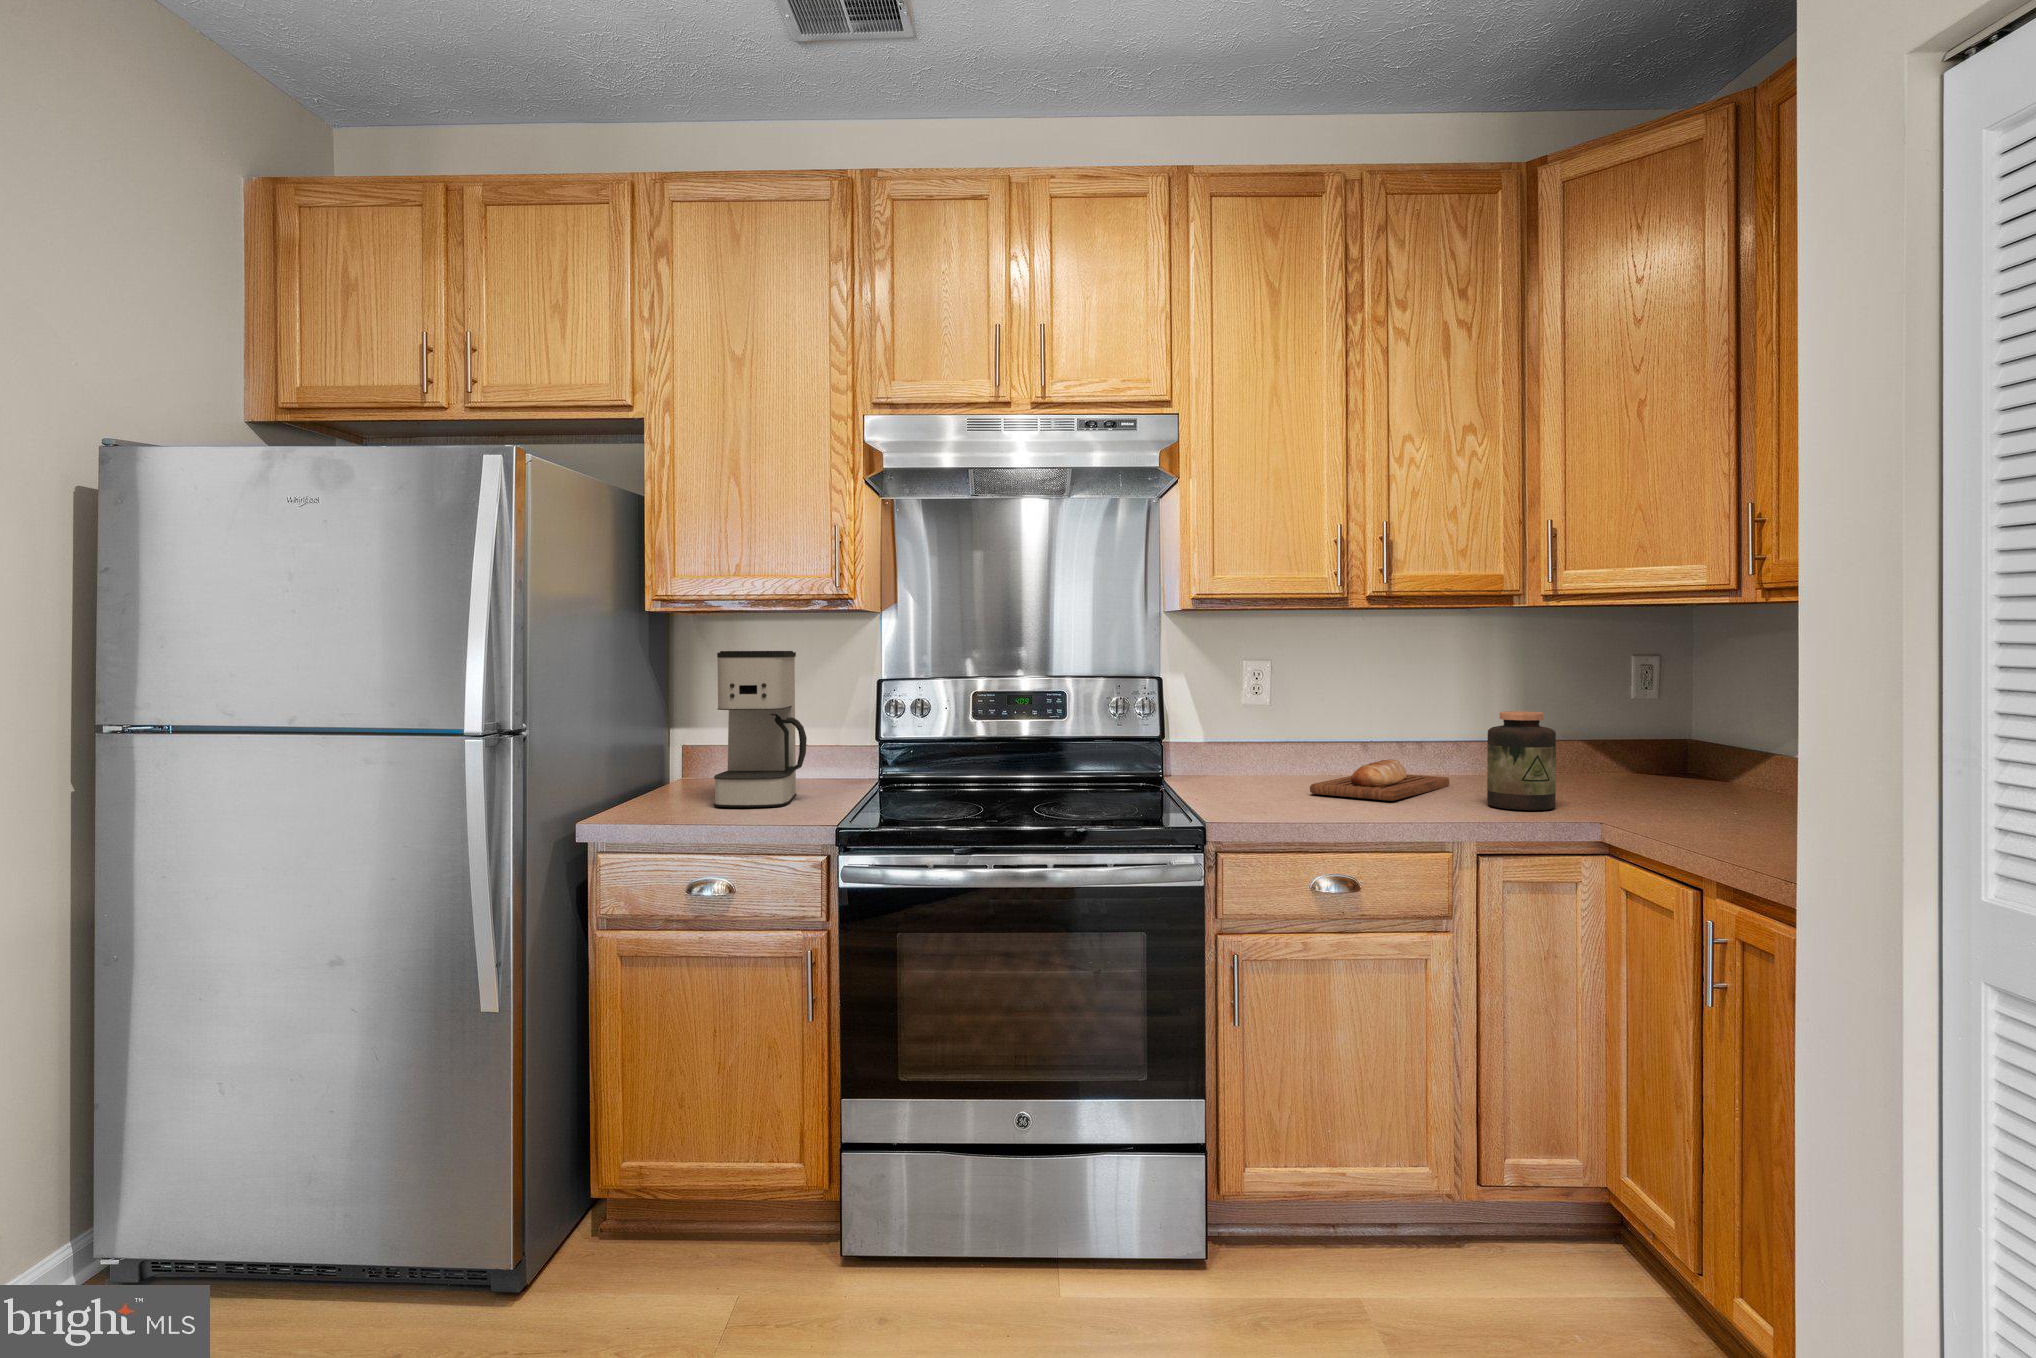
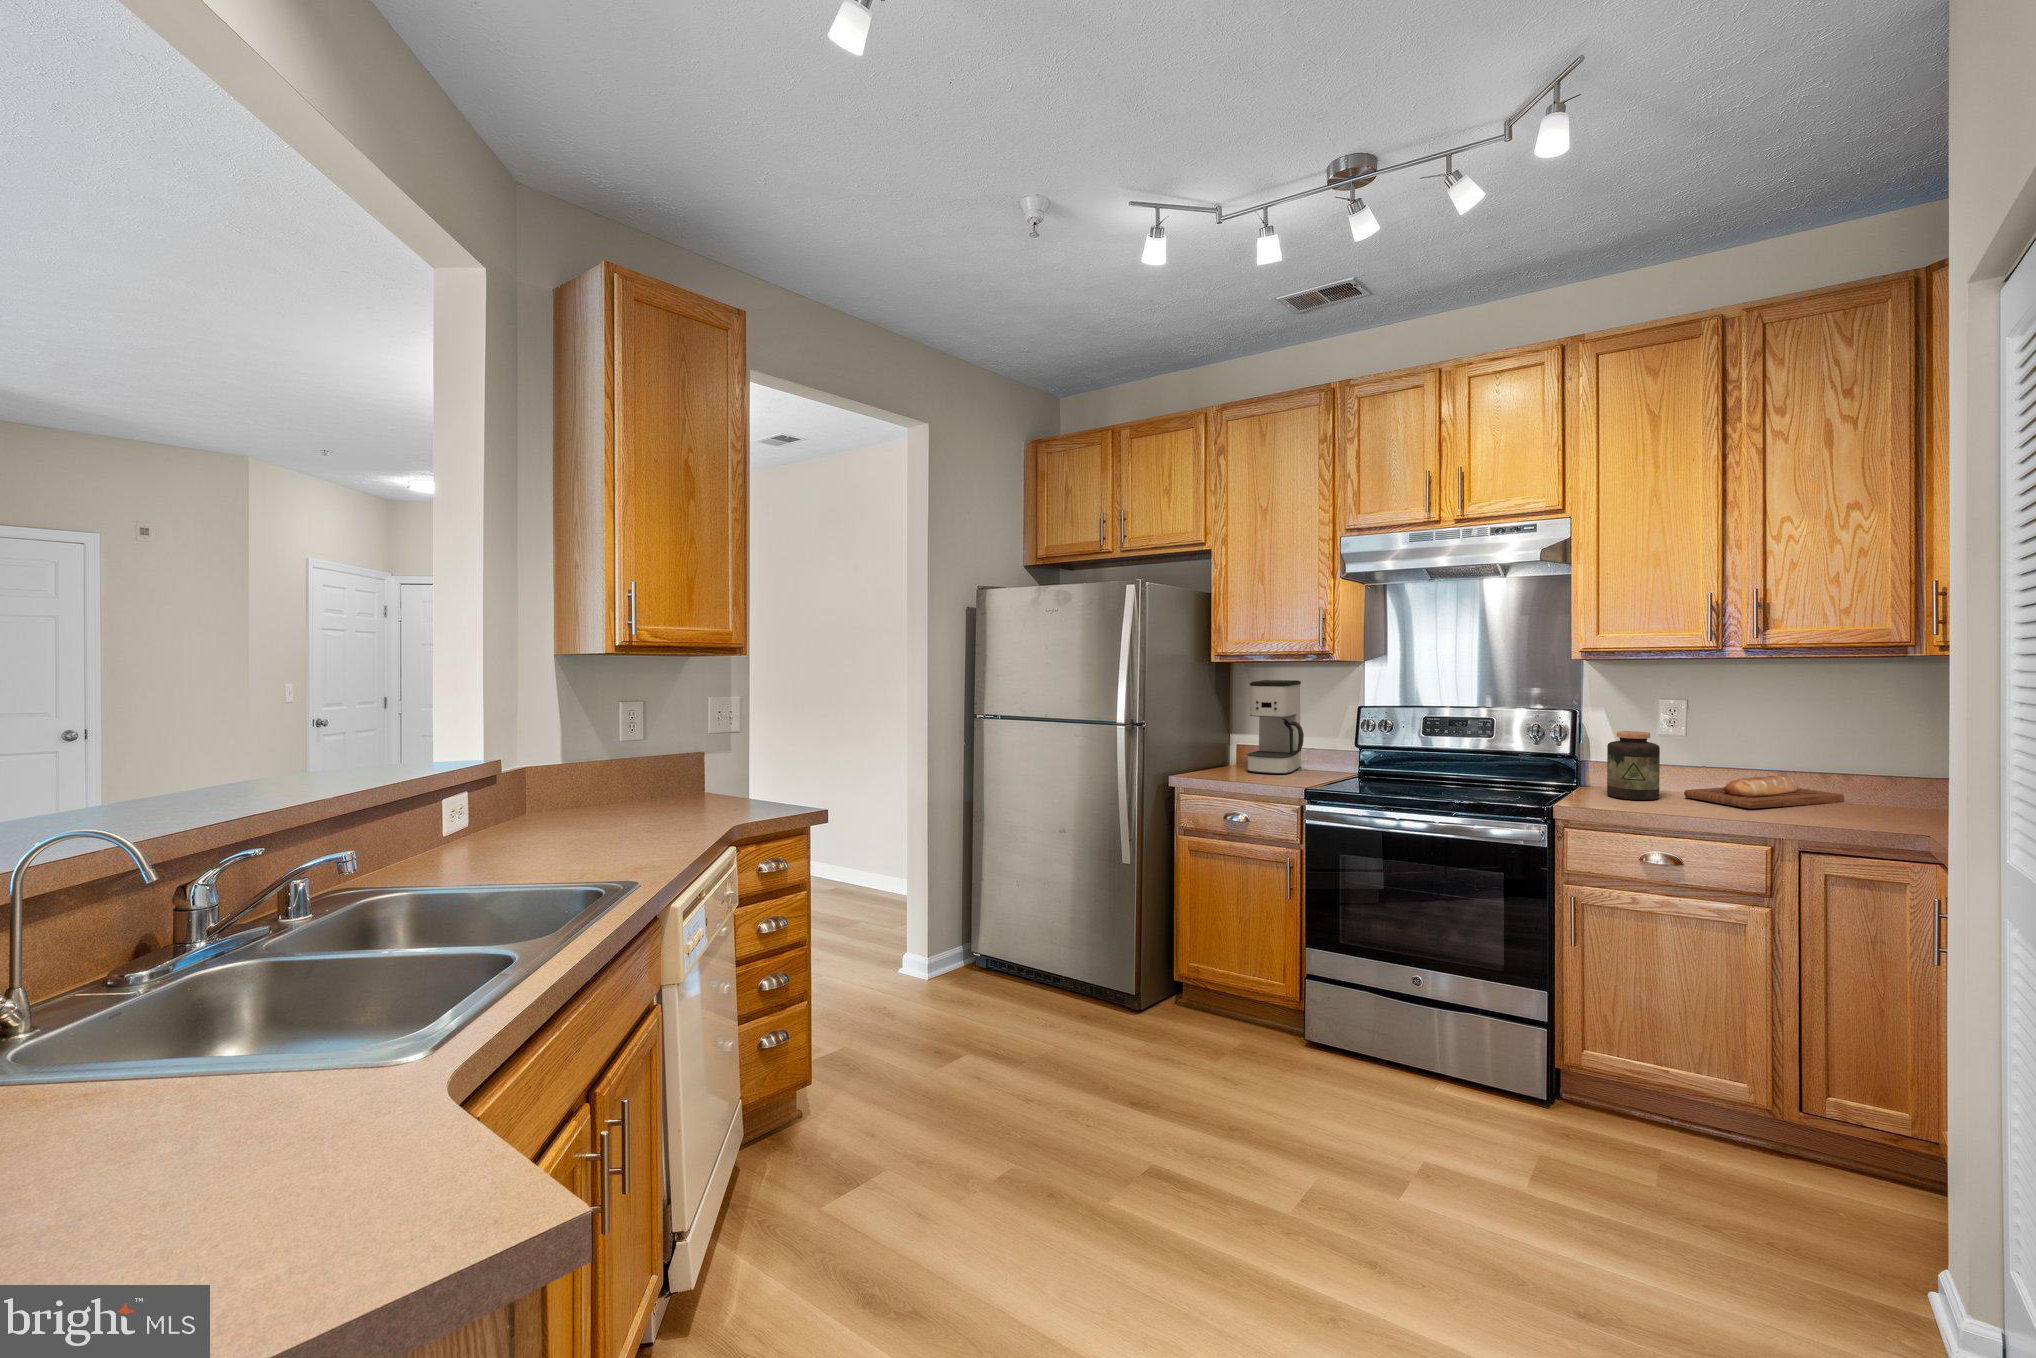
jar: present [1487,711,1556,810] -> present [1607,731,1660,800]

